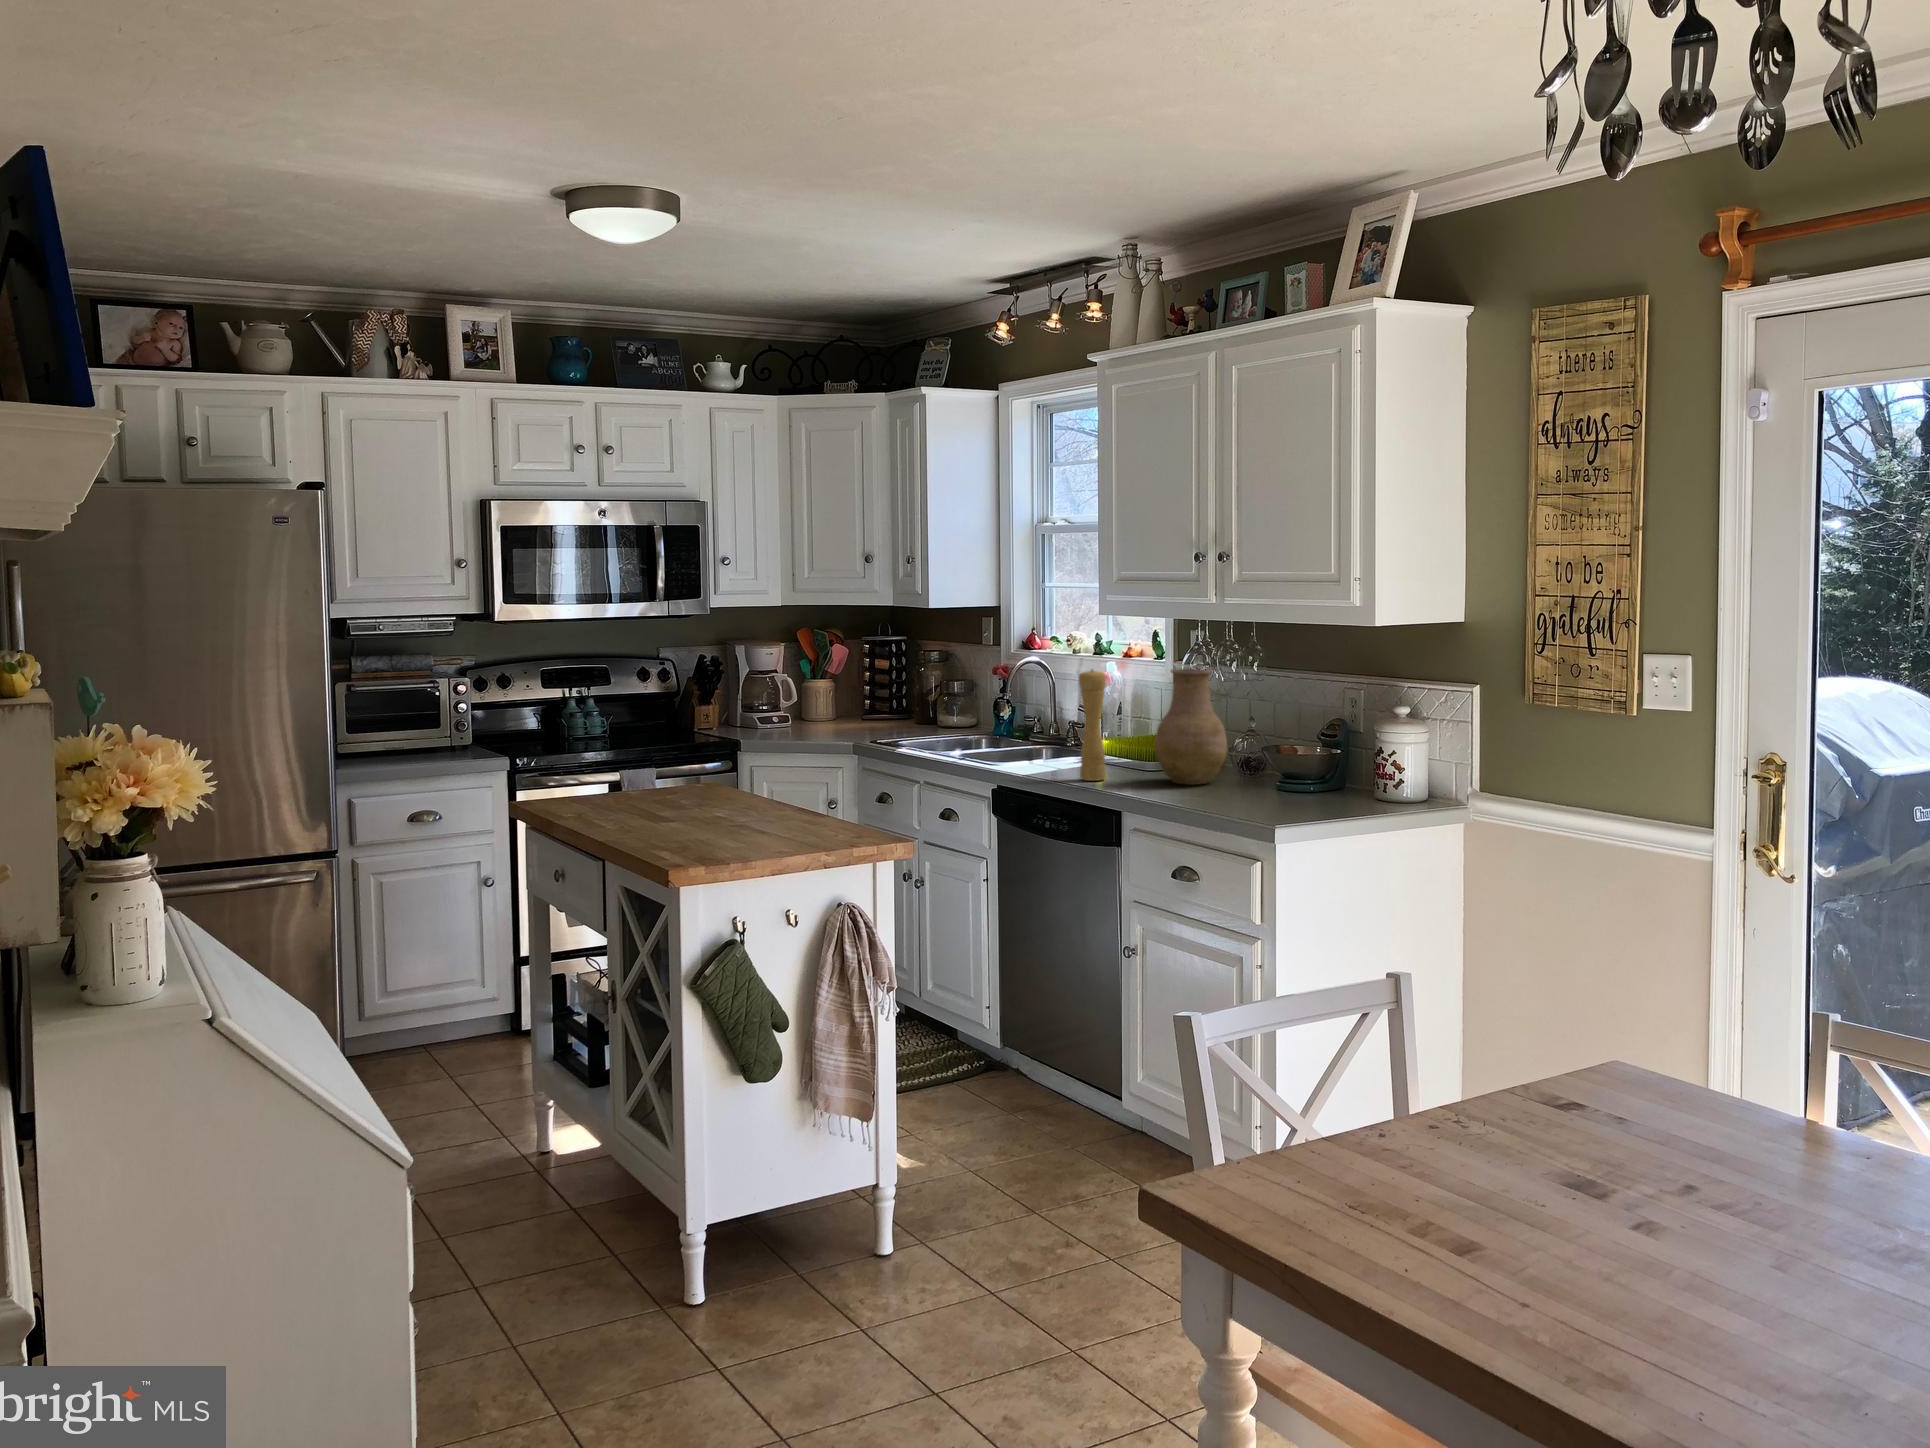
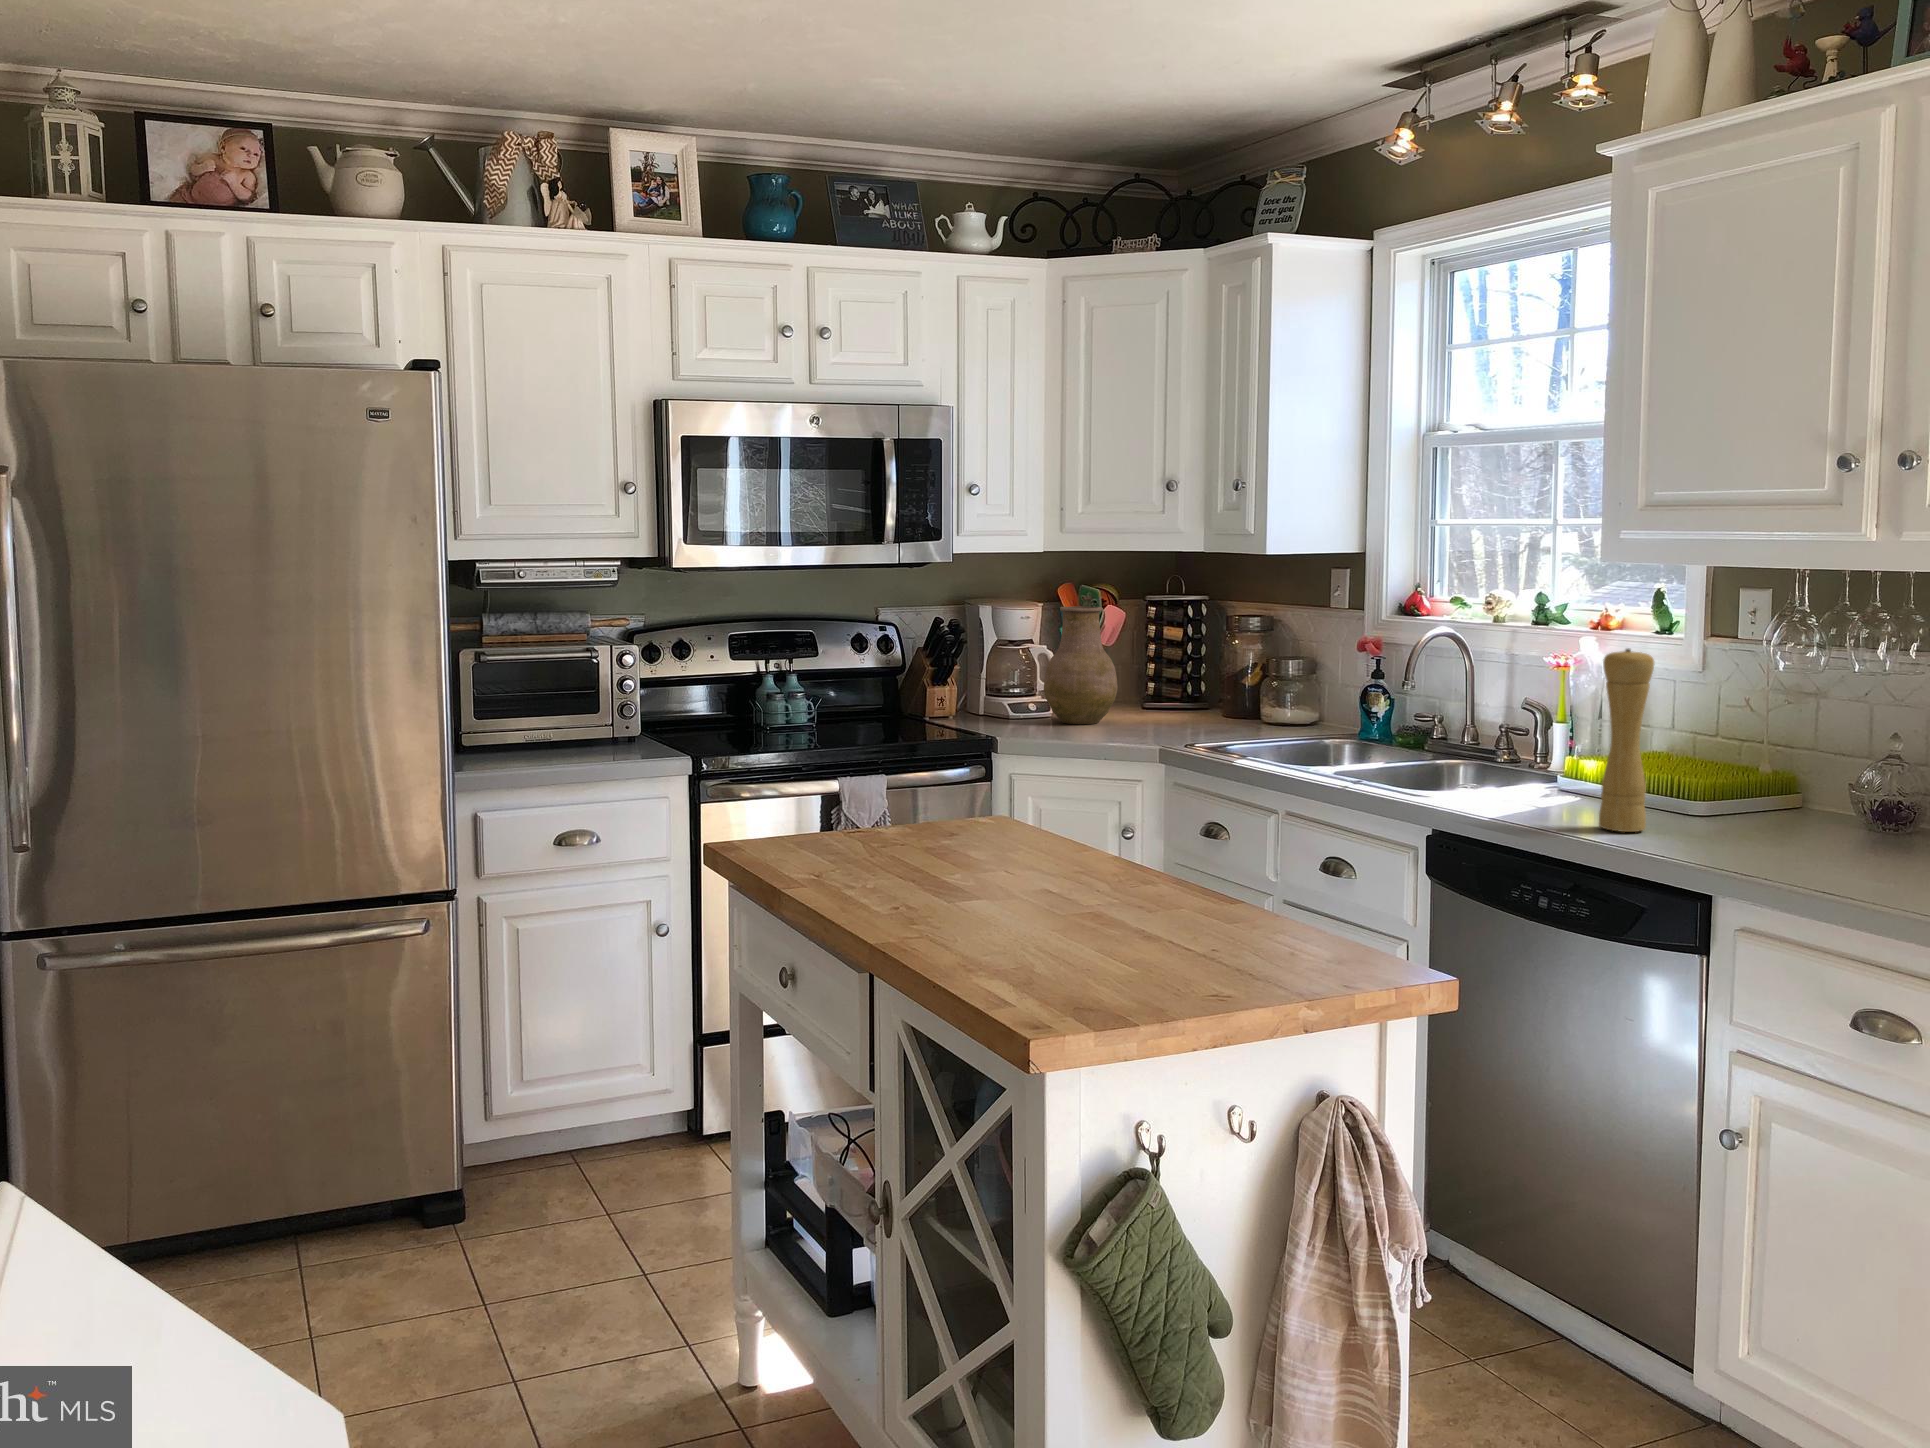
vase: present [1155,669,1228,785] -> present [1044,607,1118,724]

